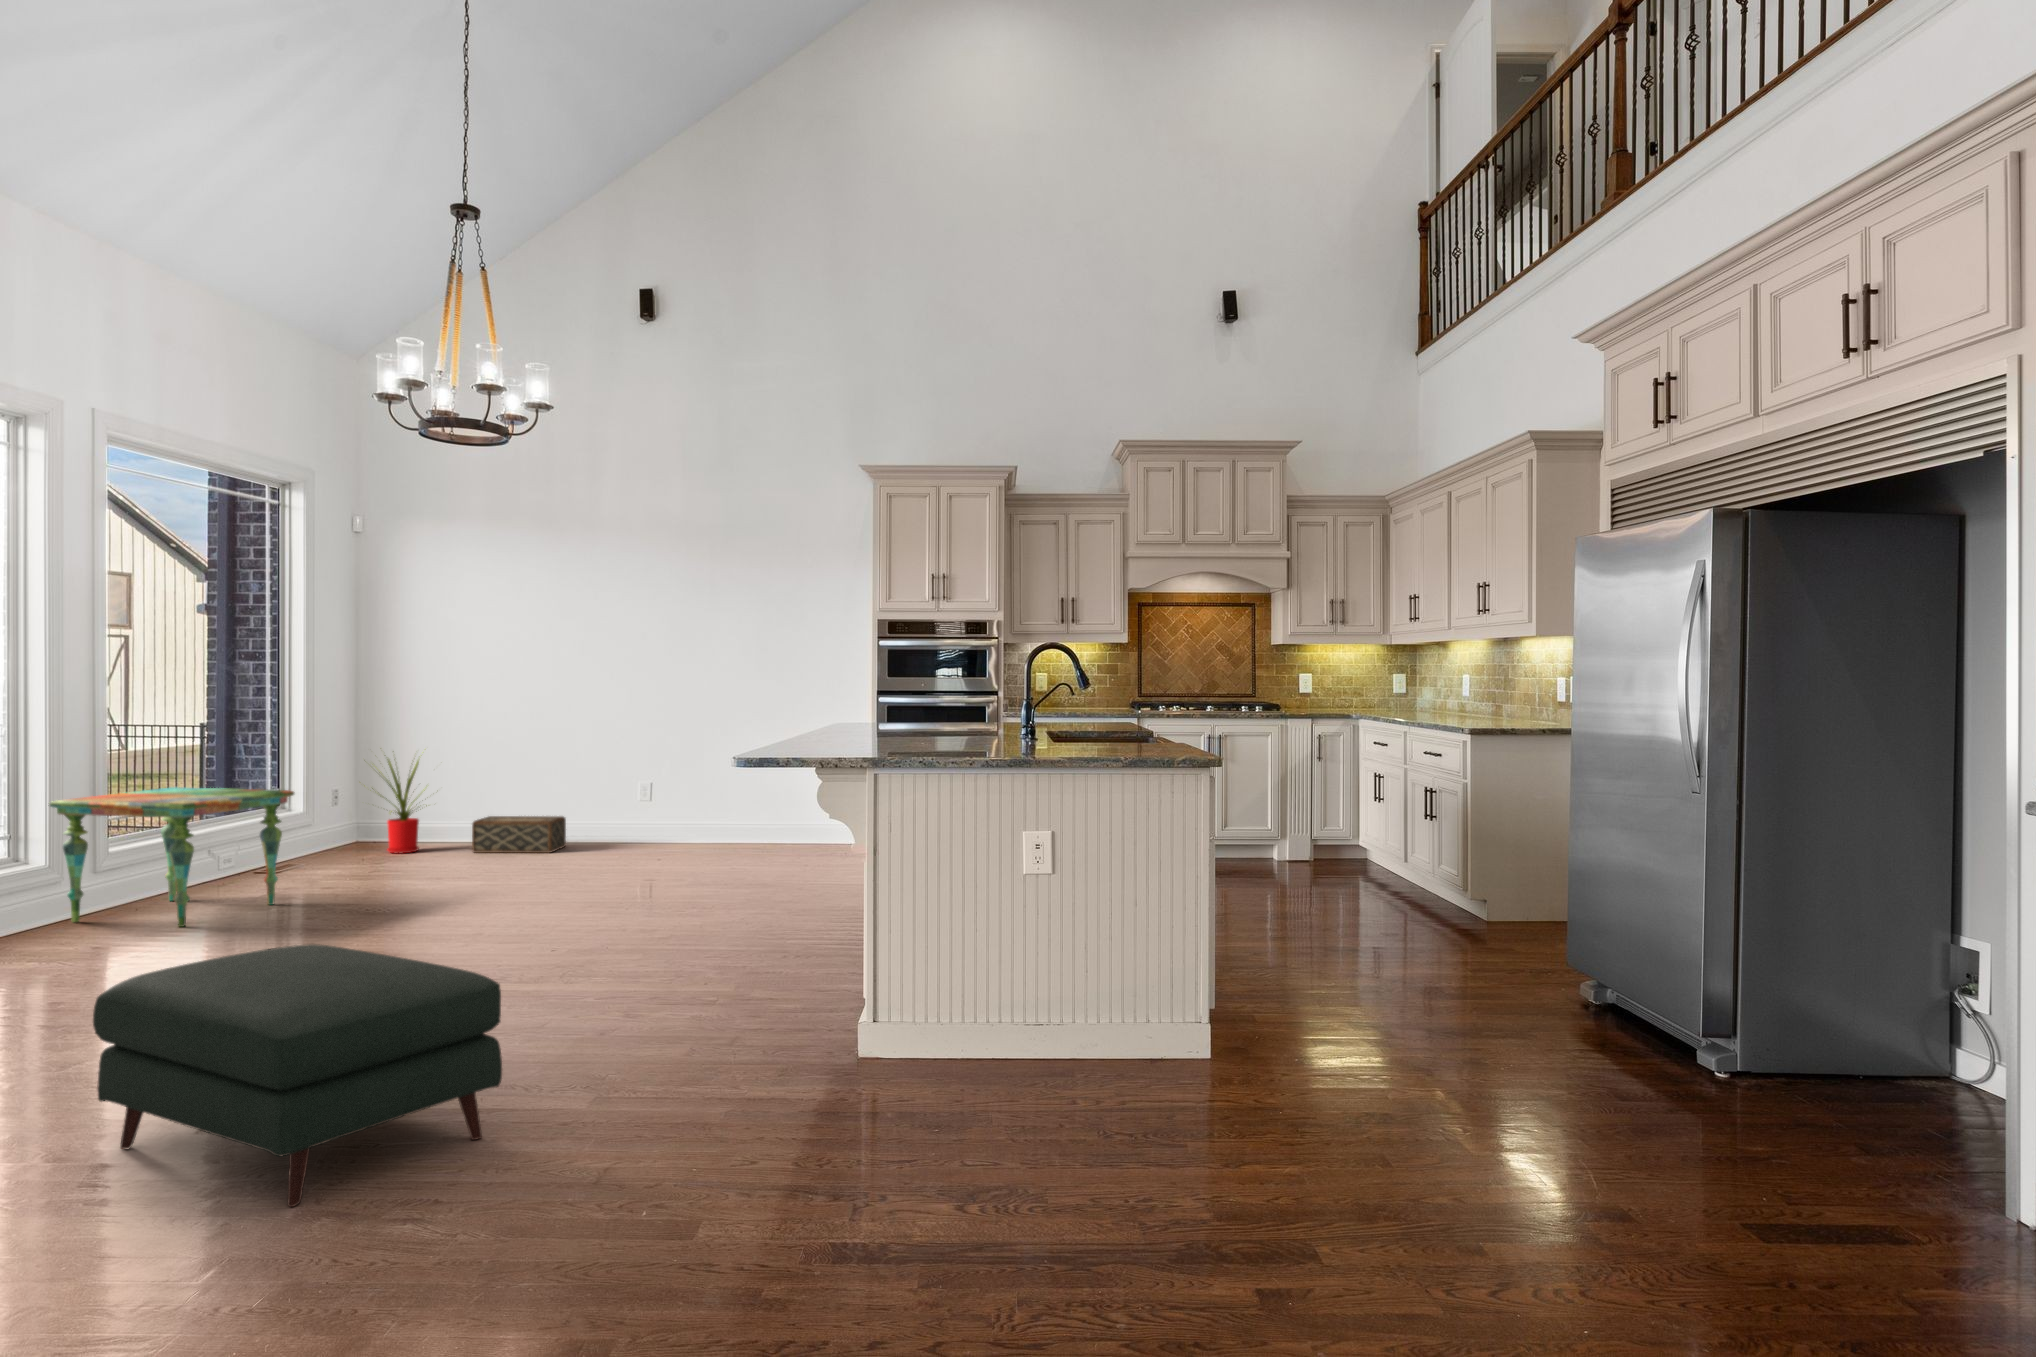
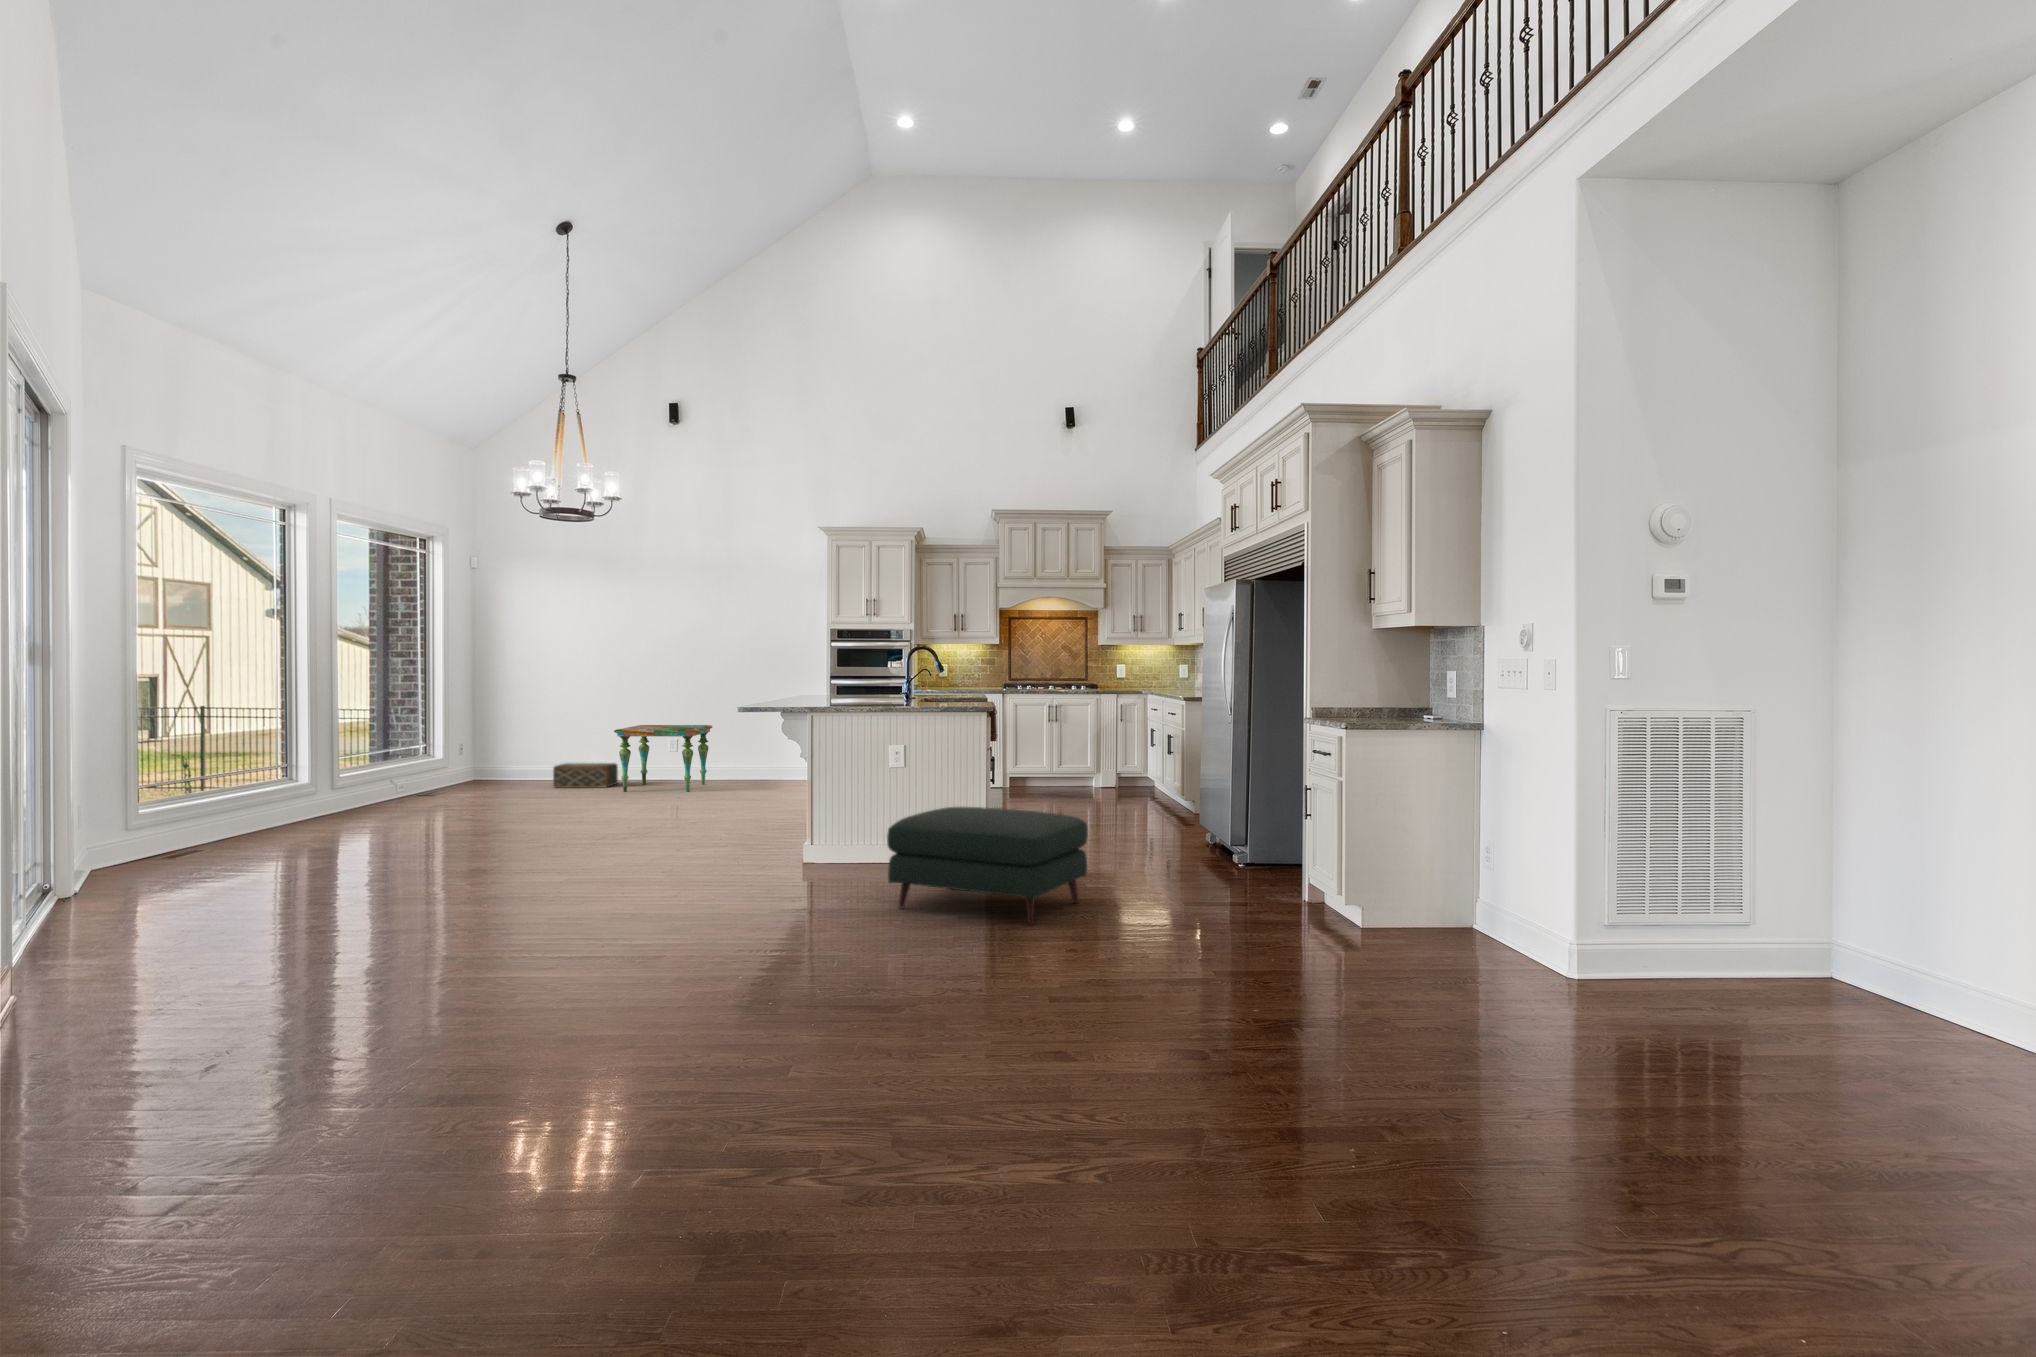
house plant: present [372,759,427,853] -> none [475,716,535,788]
side table: present [50,787,294,927] -> present [614,725,713,792]
ottoman: present [93,944,502,1207] -> present [887,807,1088,925]

